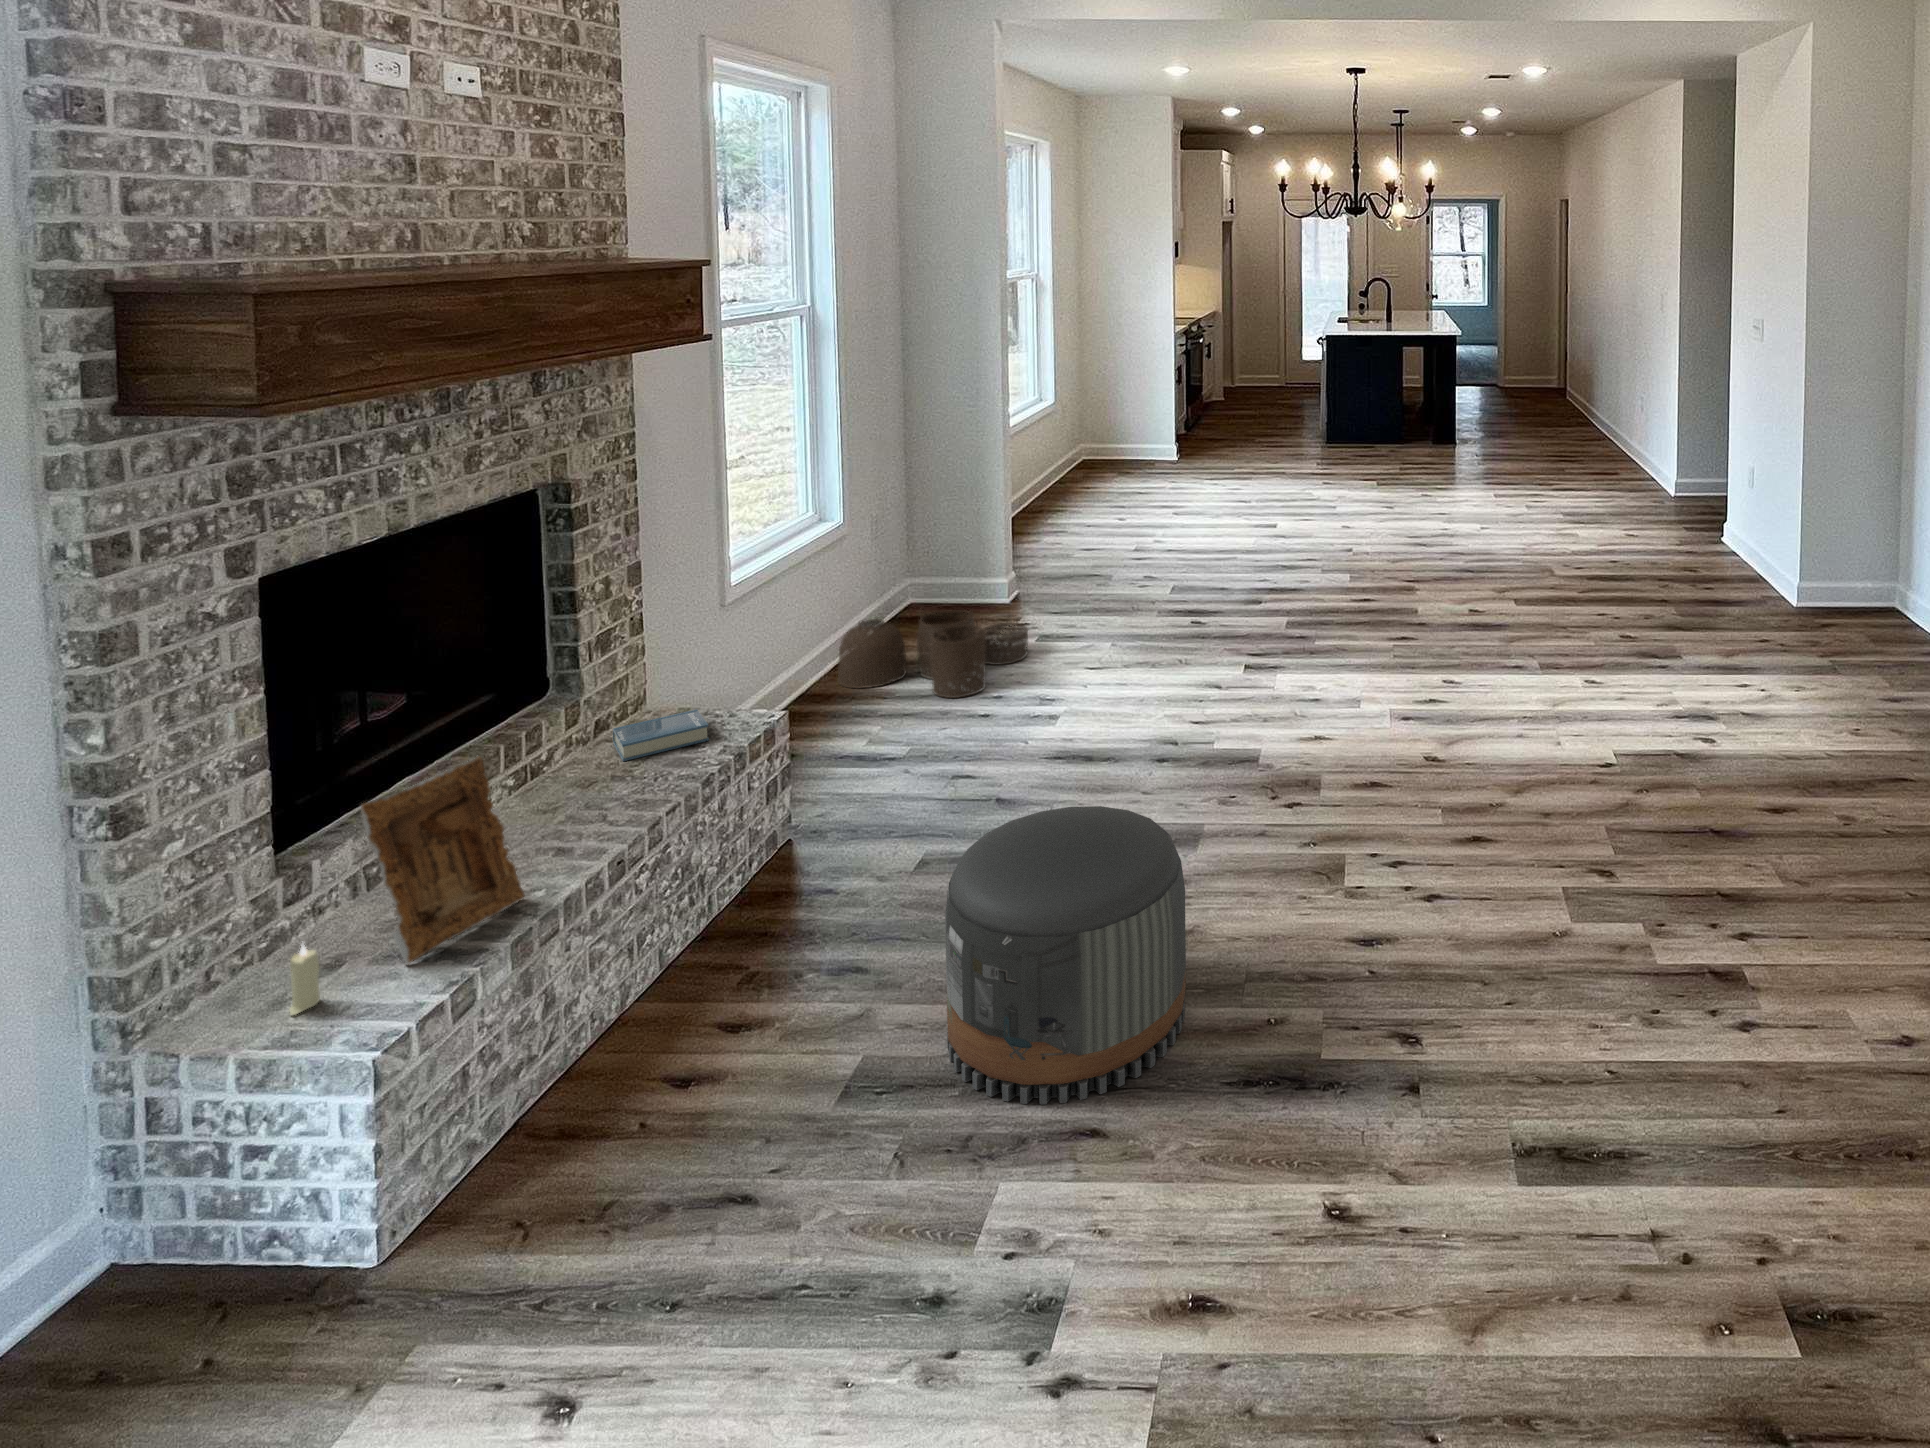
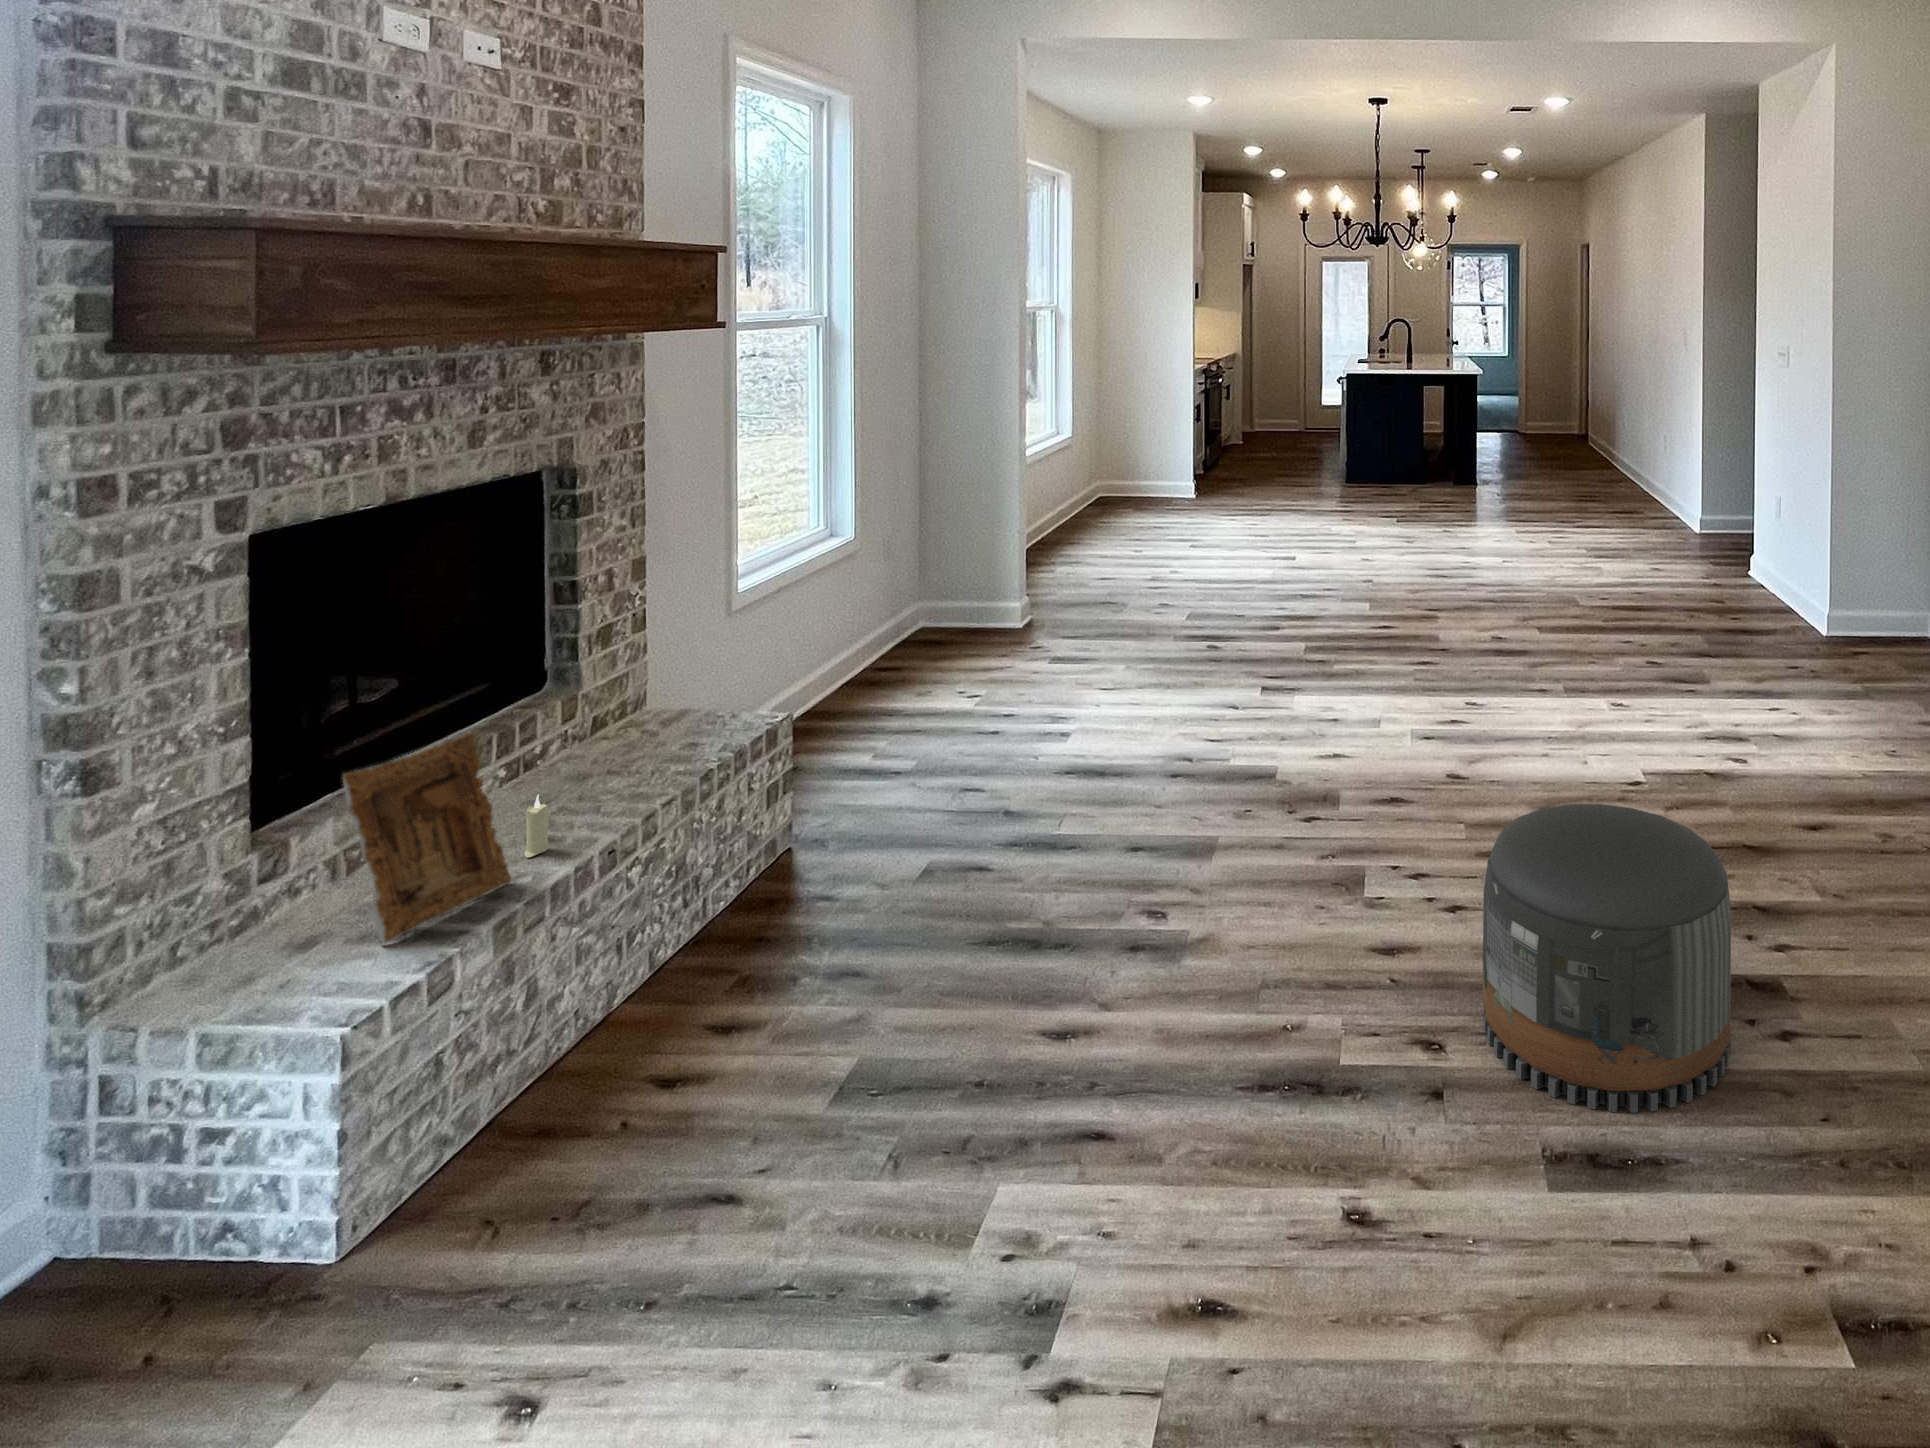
woven basket: present [838,608,1028,698] -> none [847,620,1043,711]
hardback book: present [613,709,709,761] -> none [613,706,712,755]
pouf: present [945,806,1186,1104] -> present [1483,804,1731,1113]
candle: present [290,944,320,1015] -> present [524,795,549,858]

